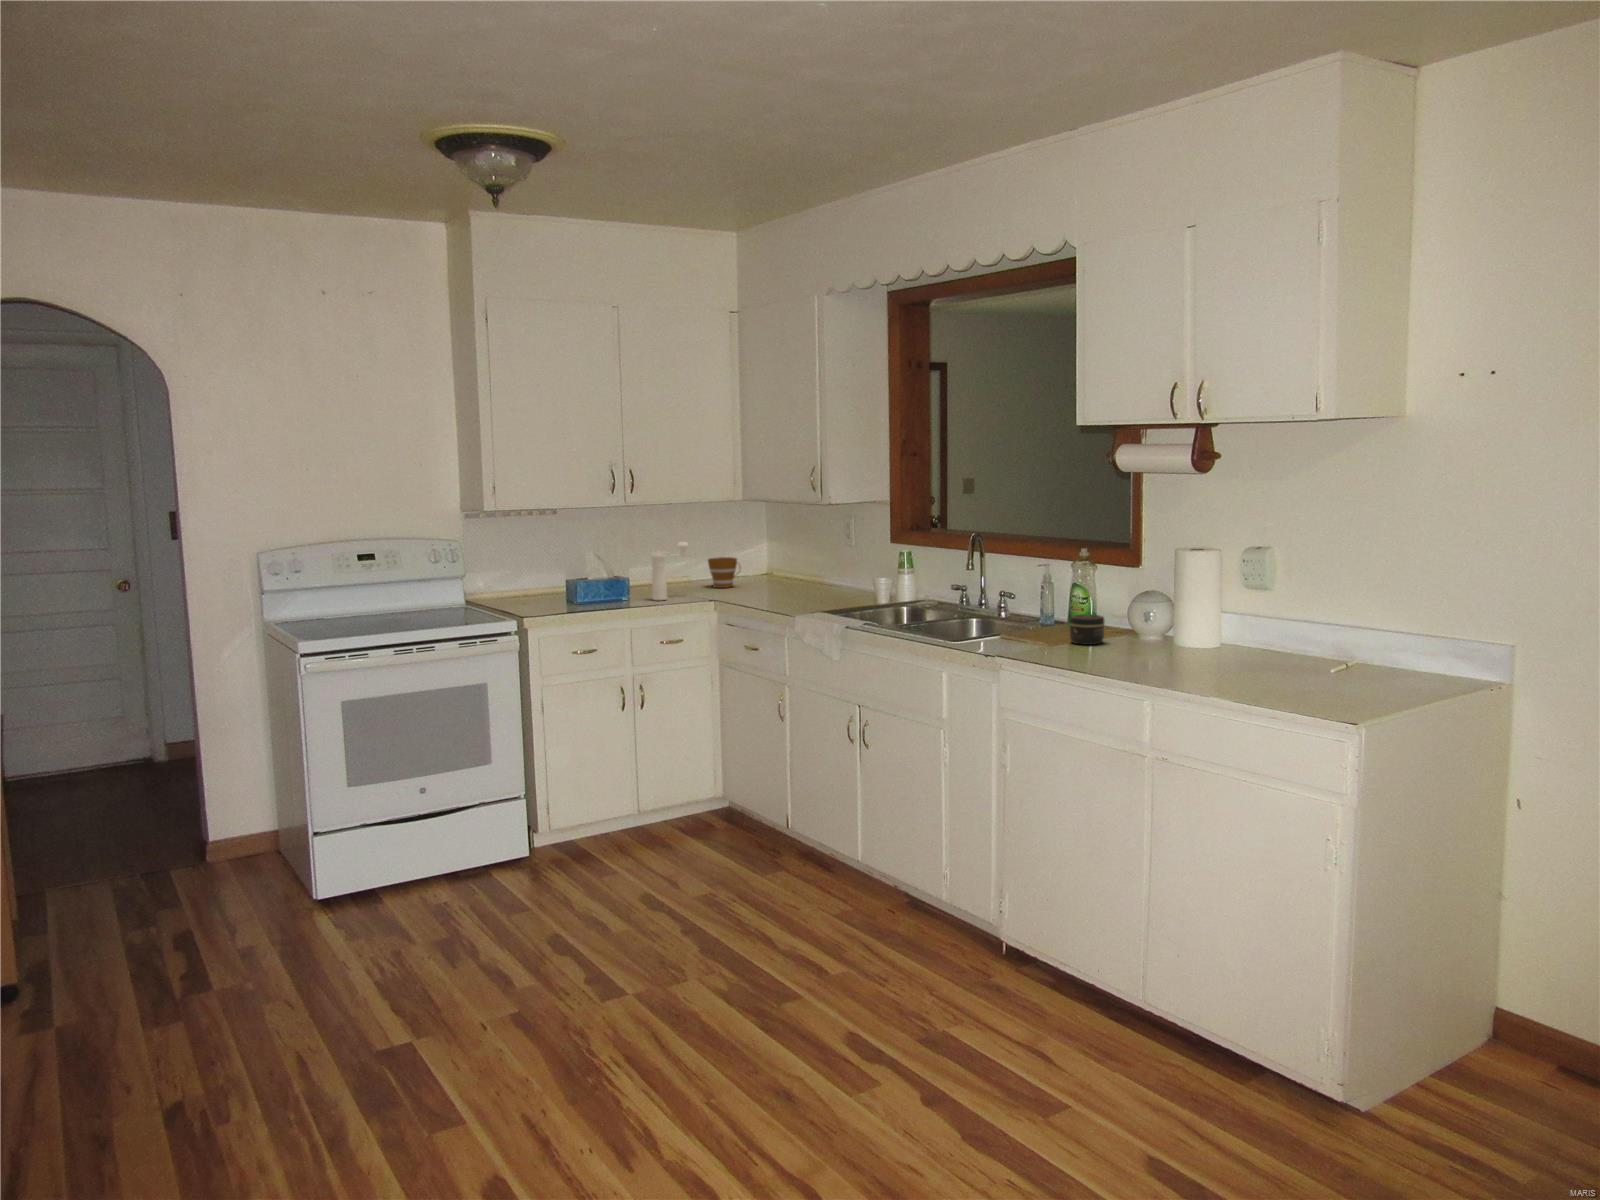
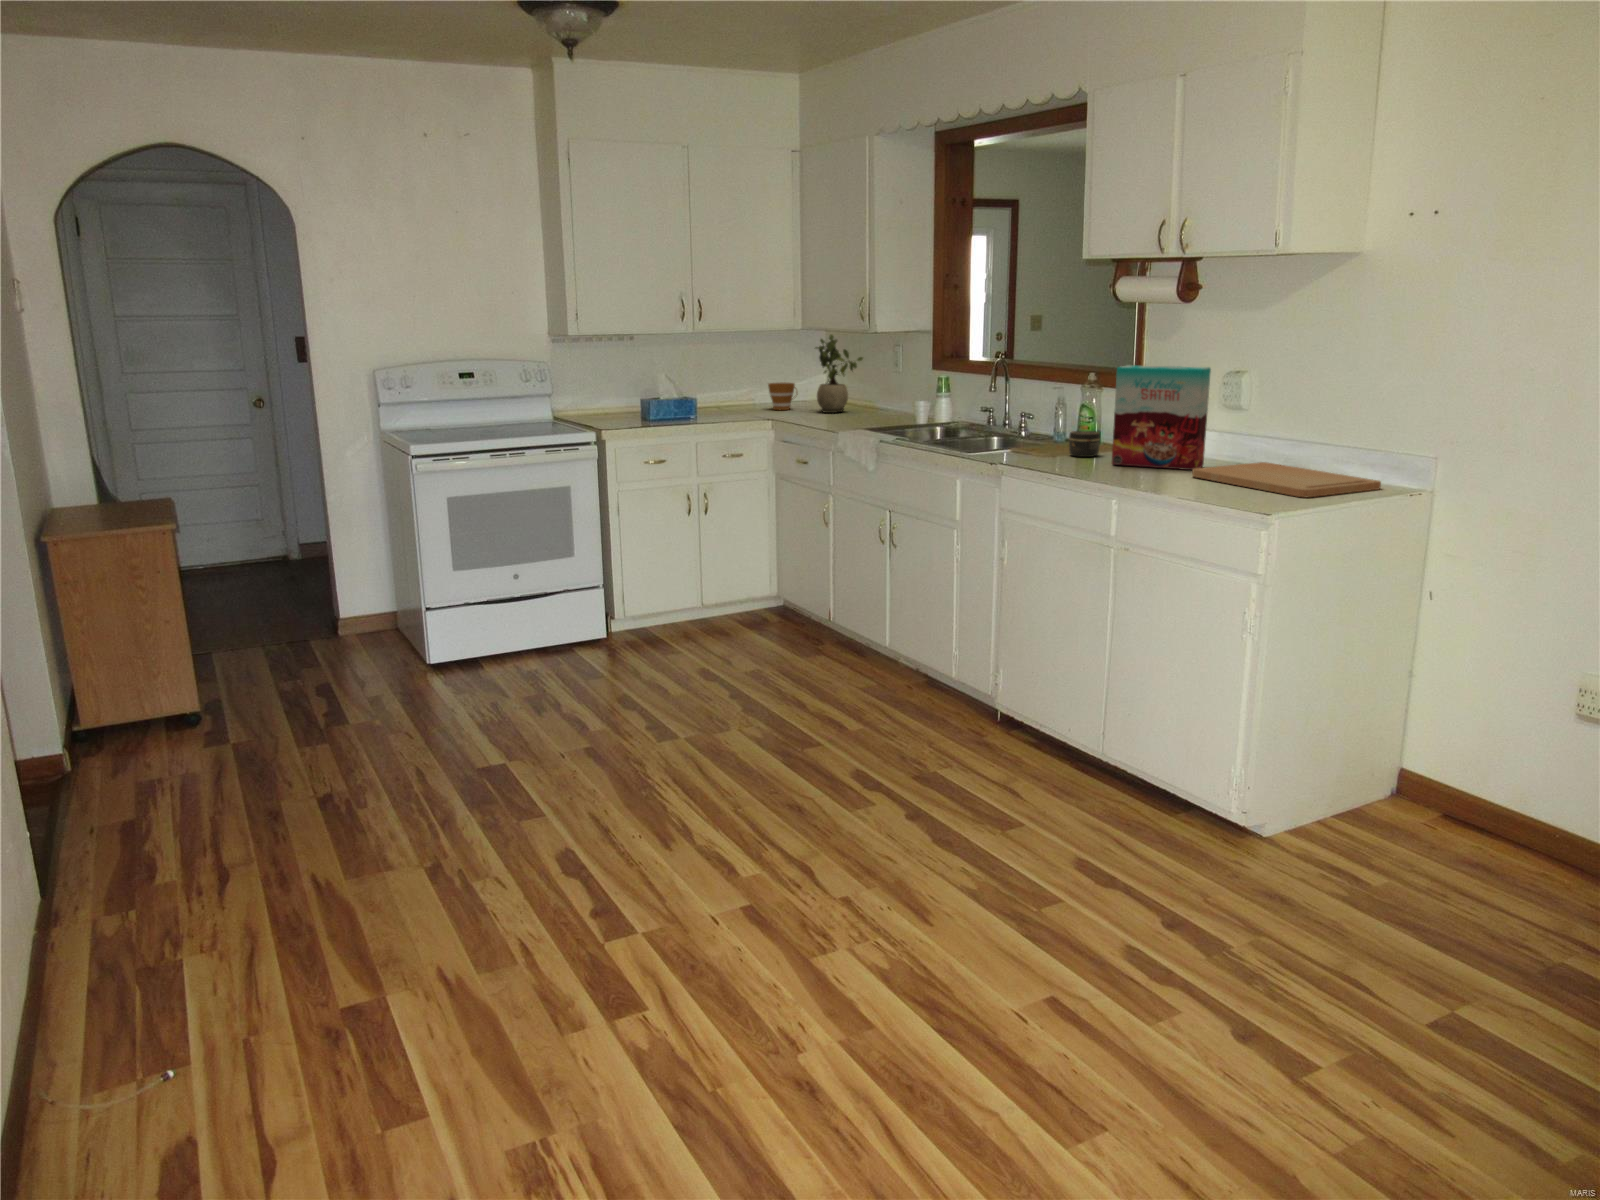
potted plant: none [760,505,815,590] -> present [816,335,863,413]
pepper mill: present [651,542,688,600] -> none [715,367,749,419]
cereal box: none [1126,543,1233,661] -> present [1112,365,1211,470]
cutting board: none [1227,651,1450,698] -> present [1192,462,1381,497]

